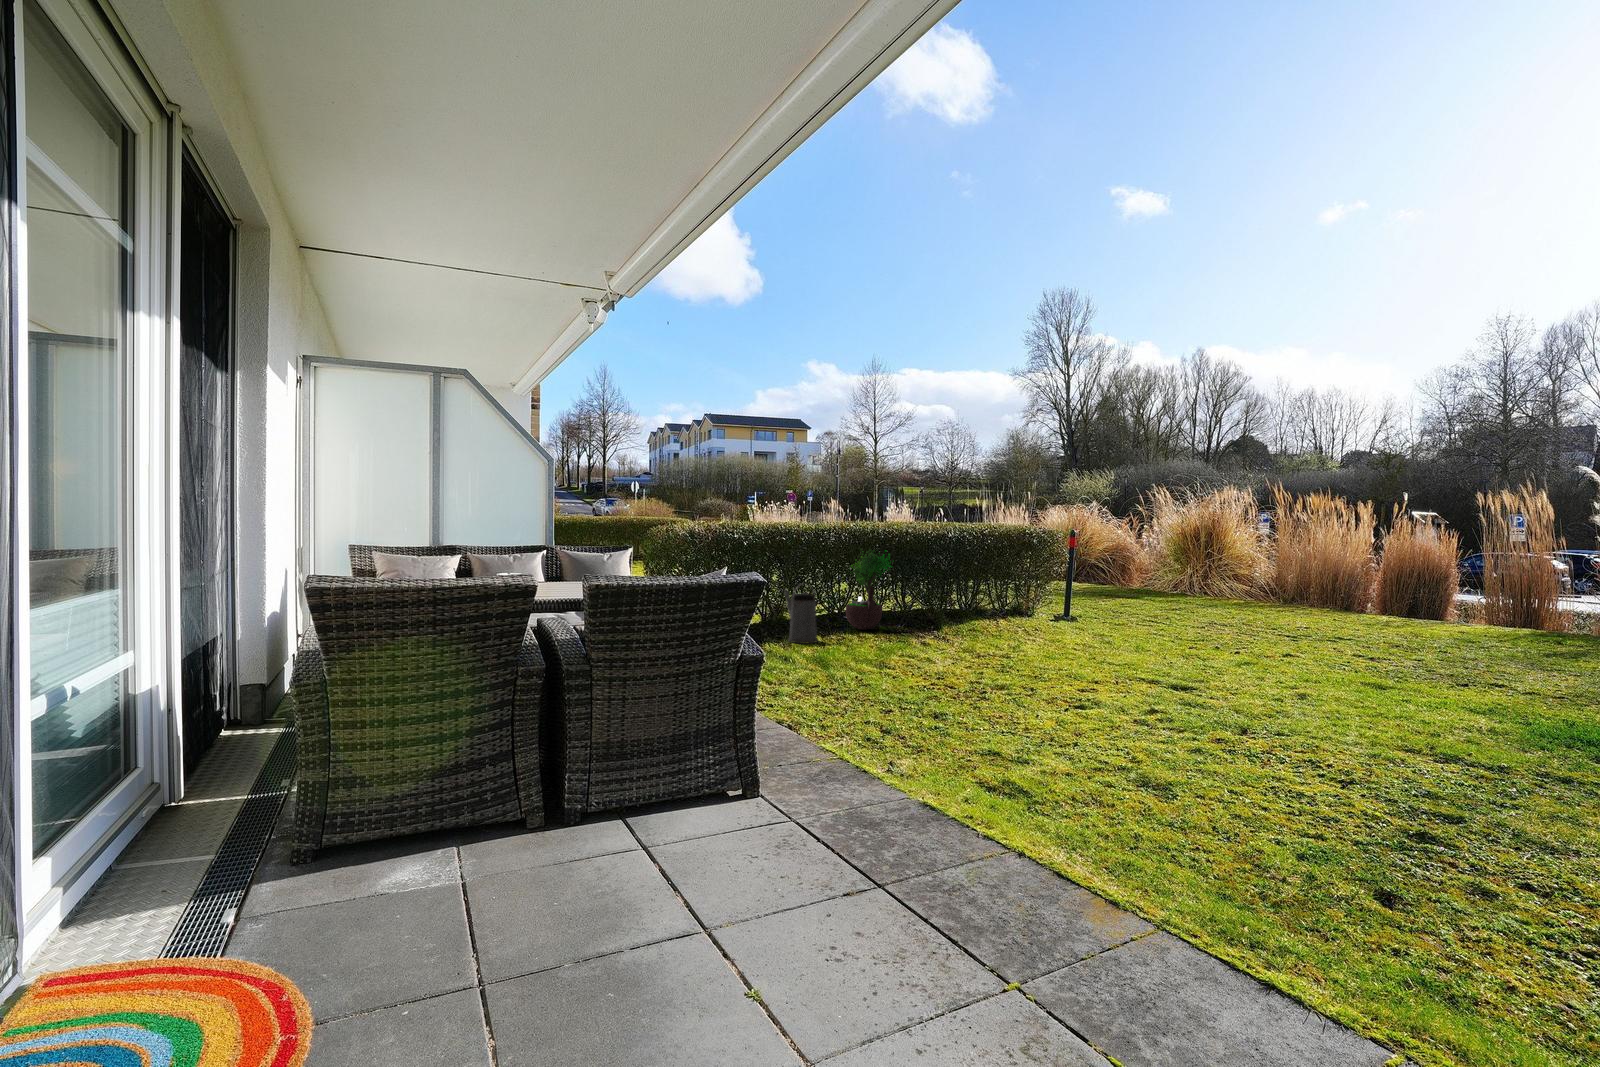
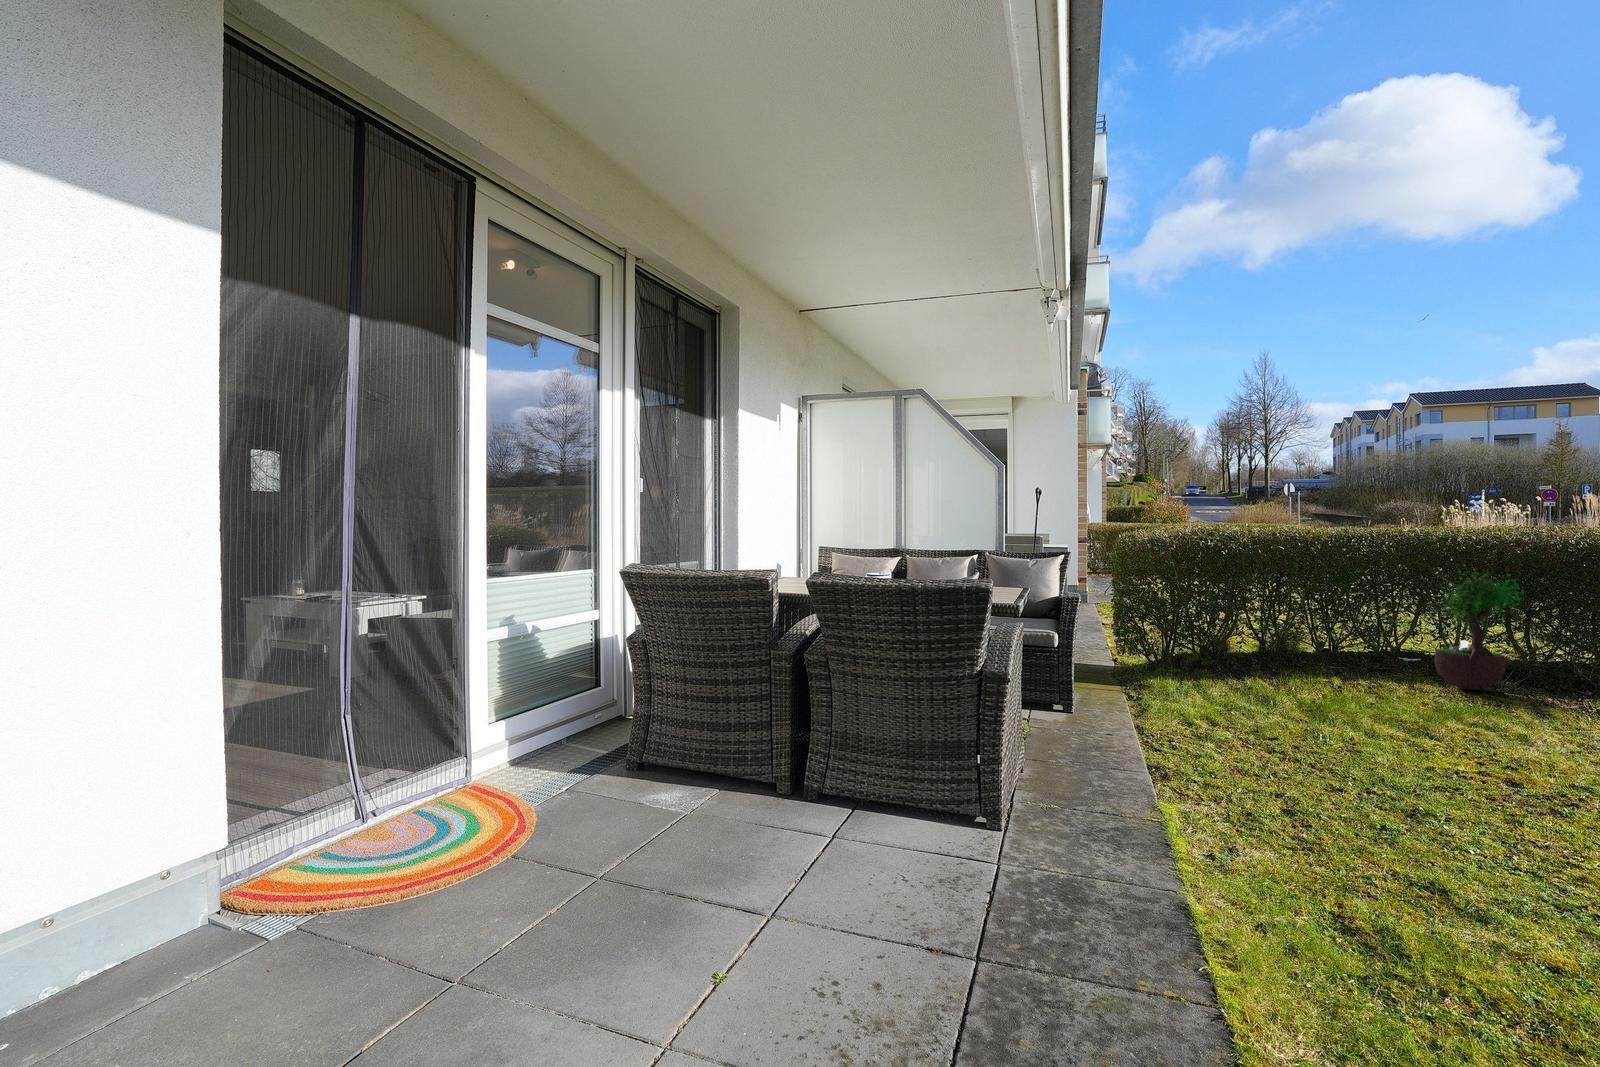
watering can: present [784,584,818,644] -> none [1309,612,1358,694]

